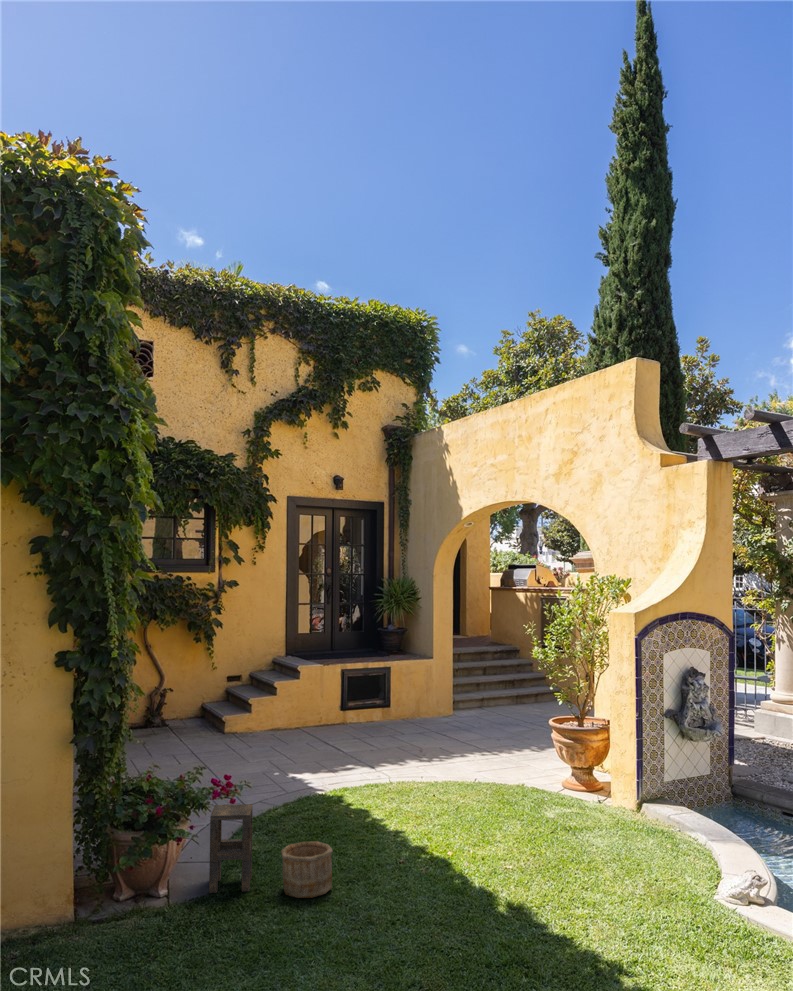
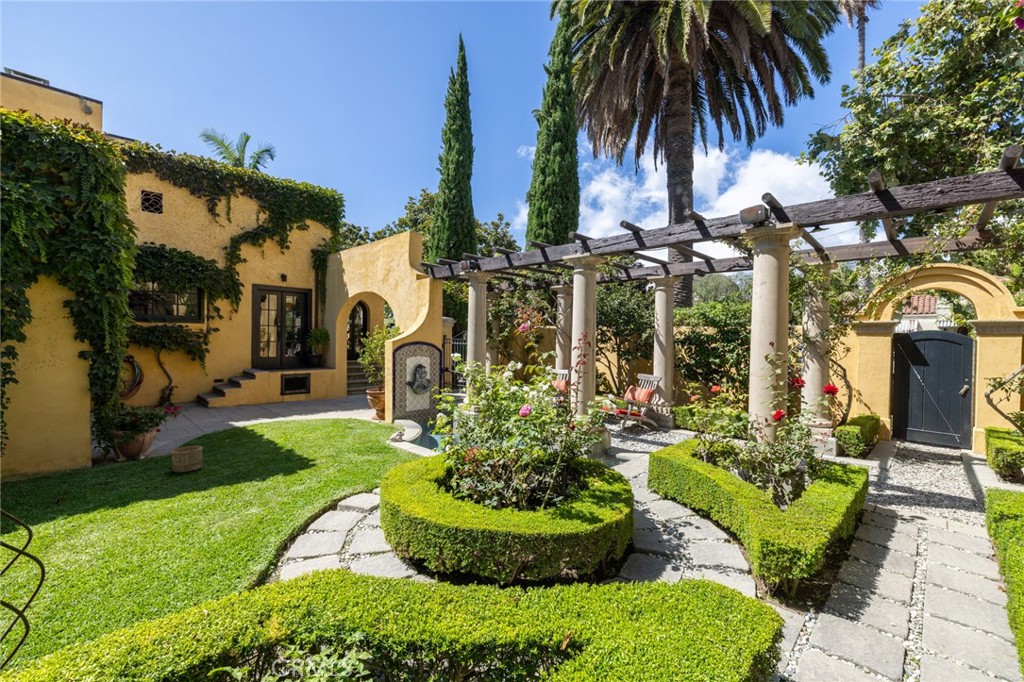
side table: present [209,804,253,893] -> none [127,430,161,474]

